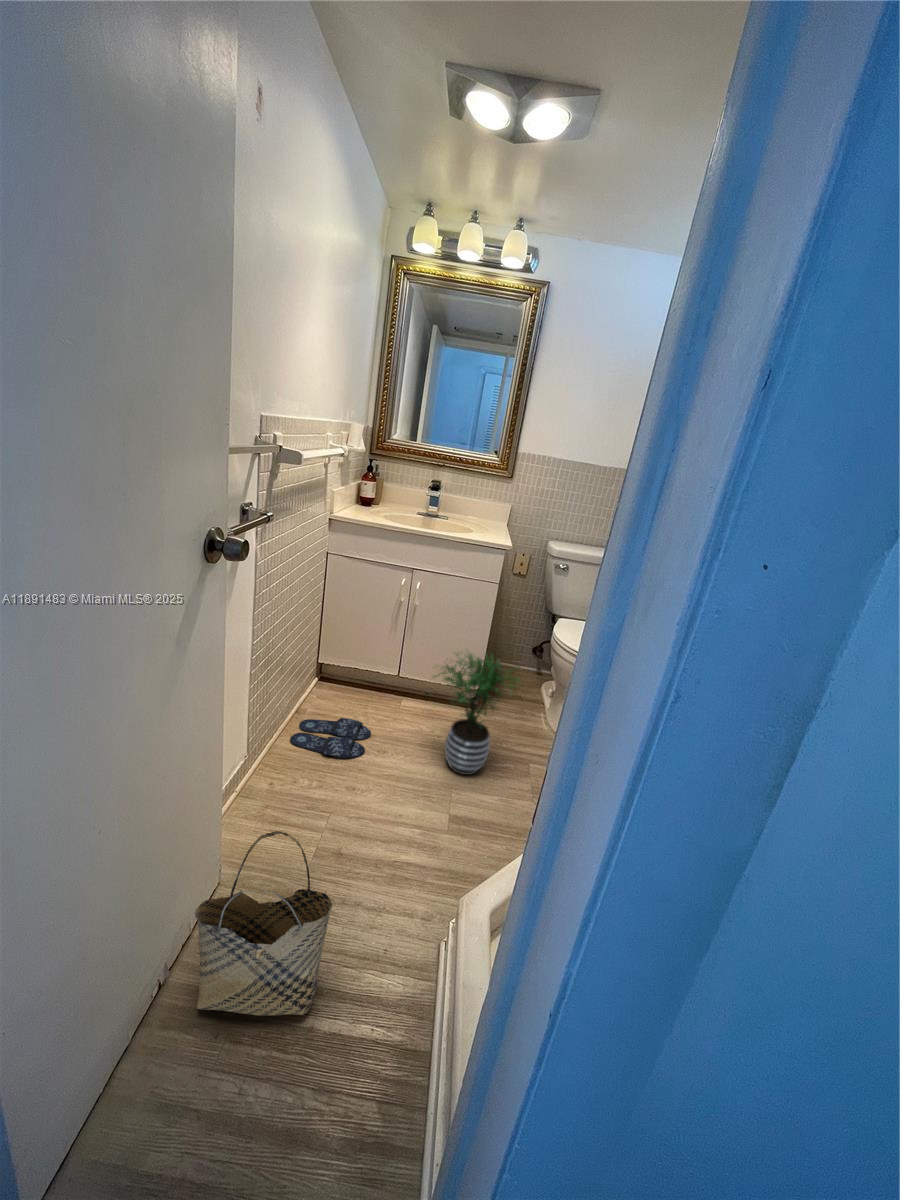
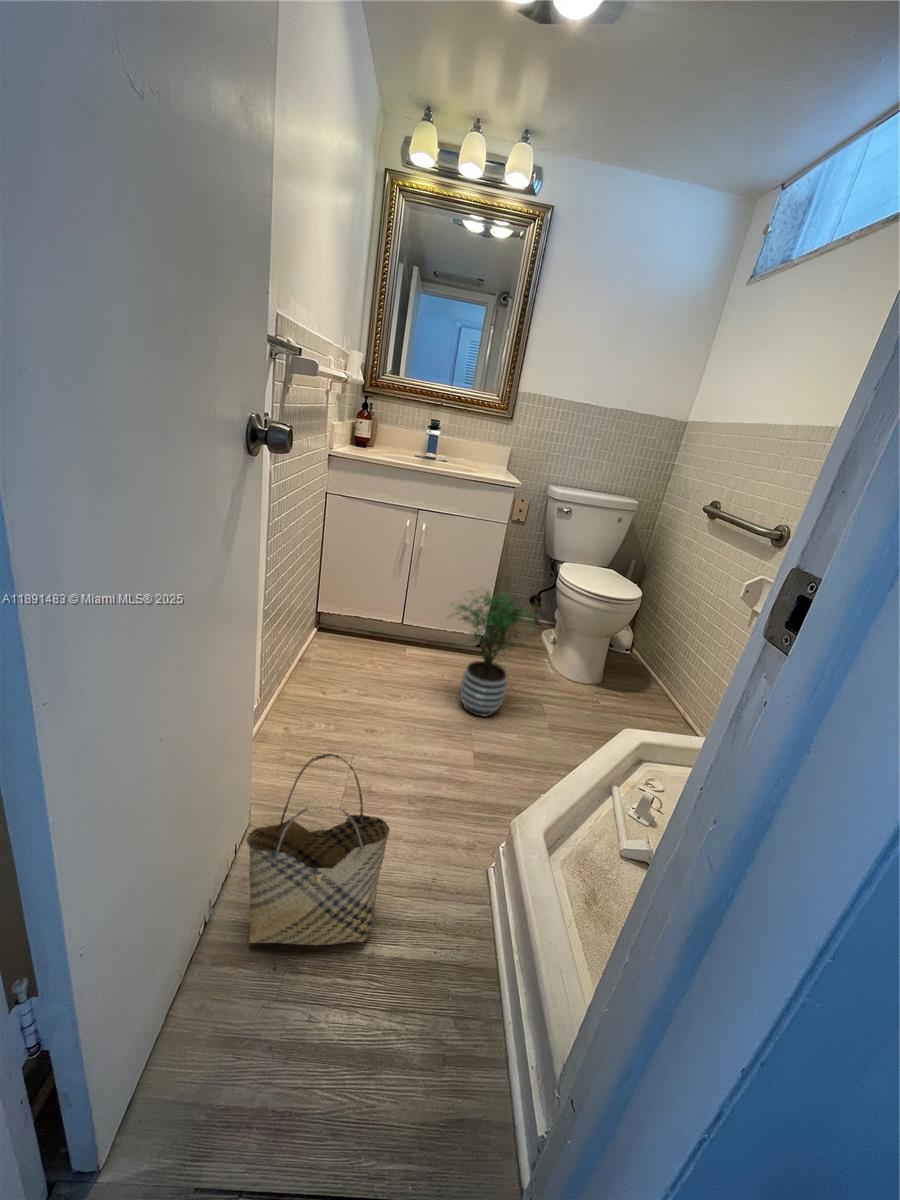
slippers: present [290,718,371,759] -> none [297,666,380,704]

